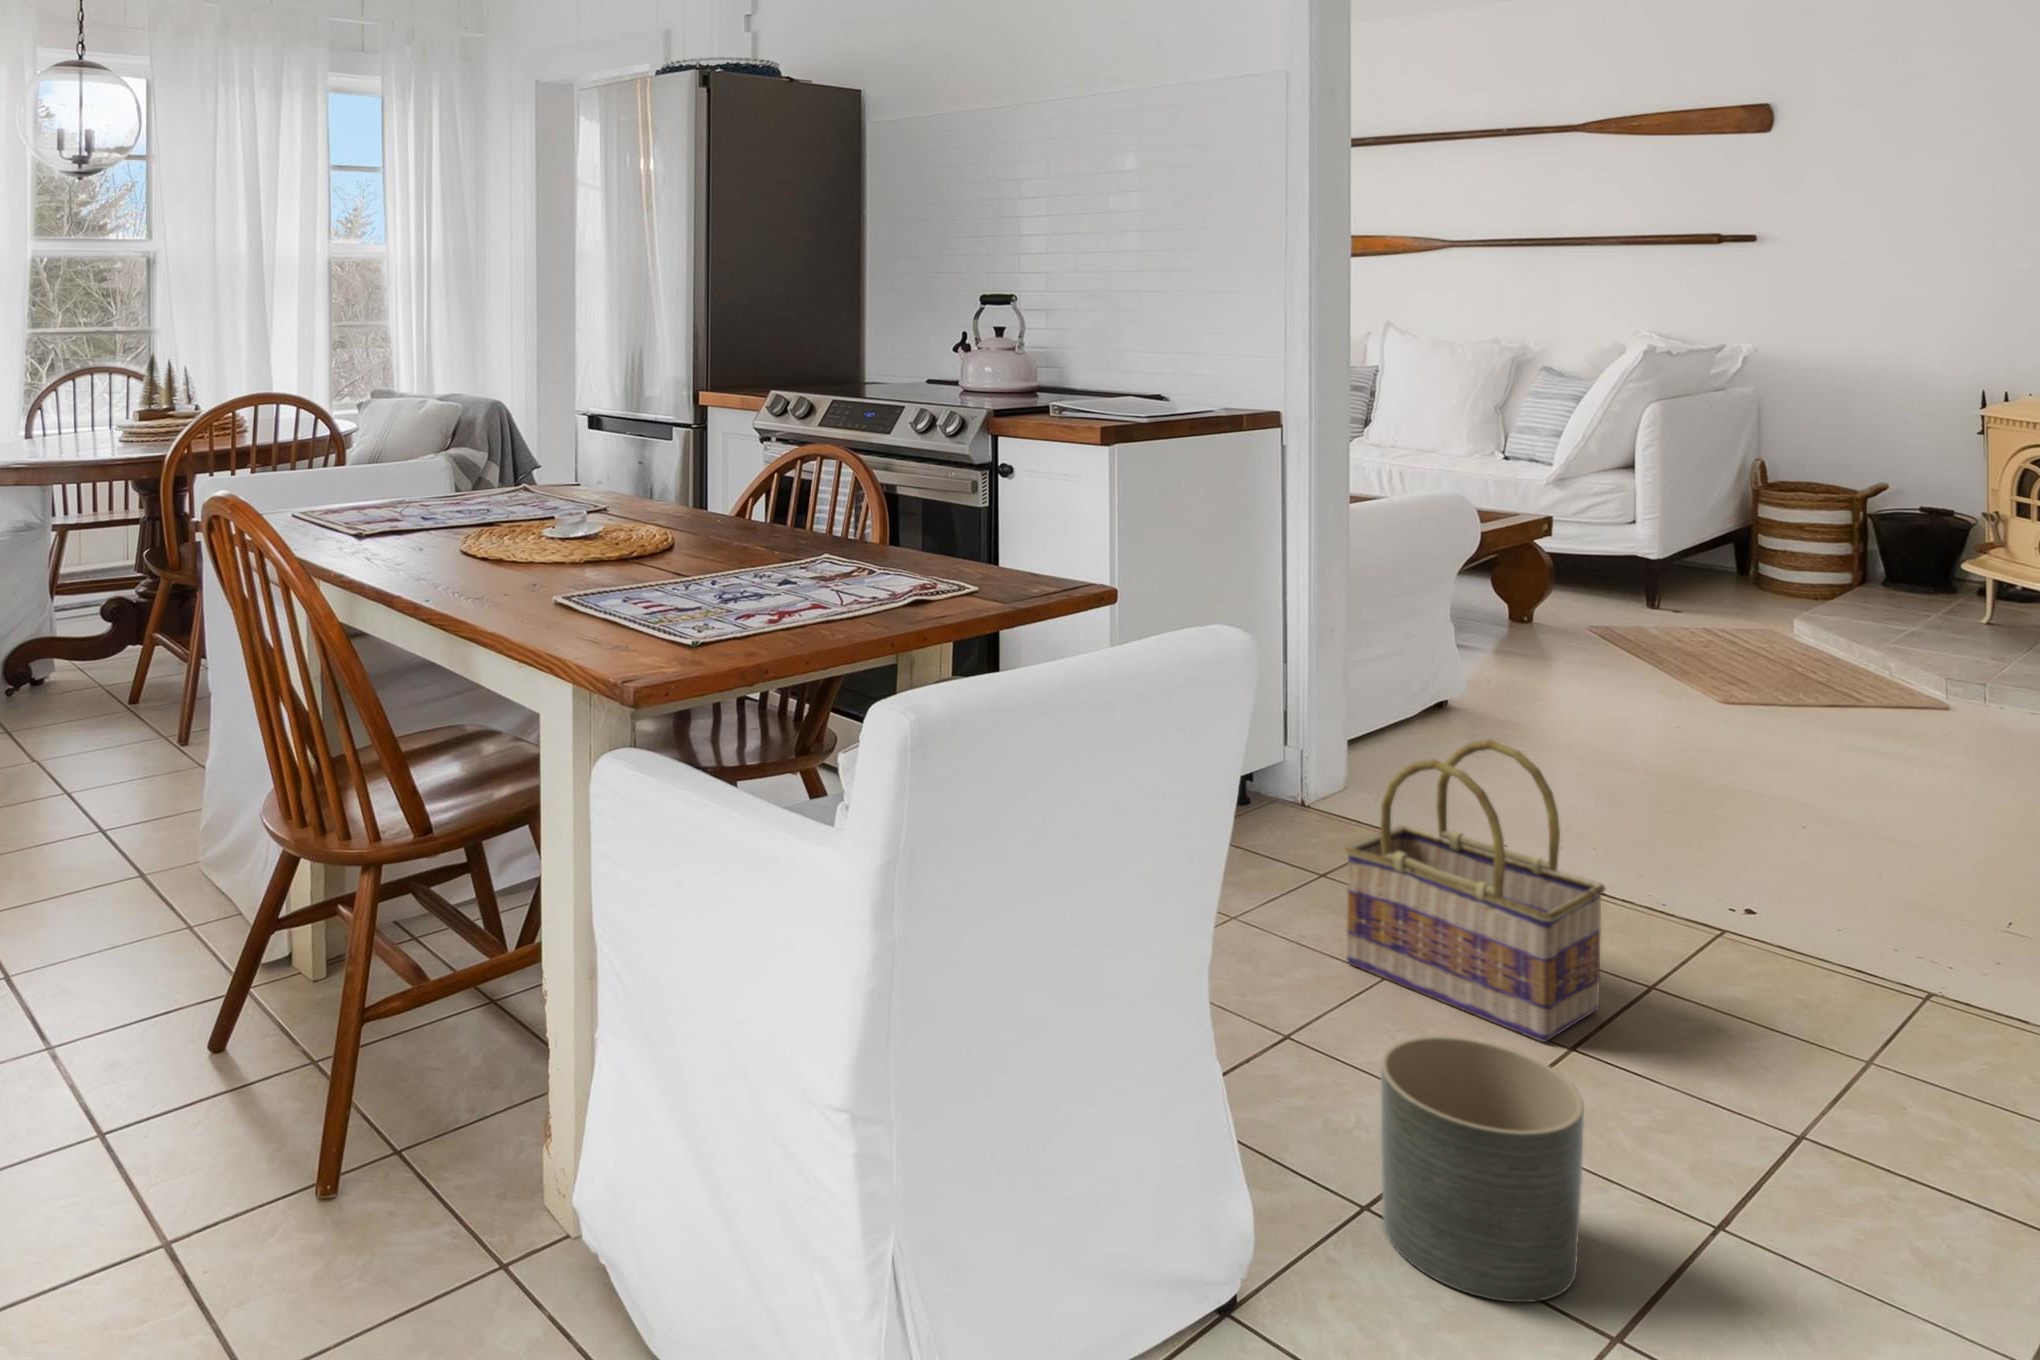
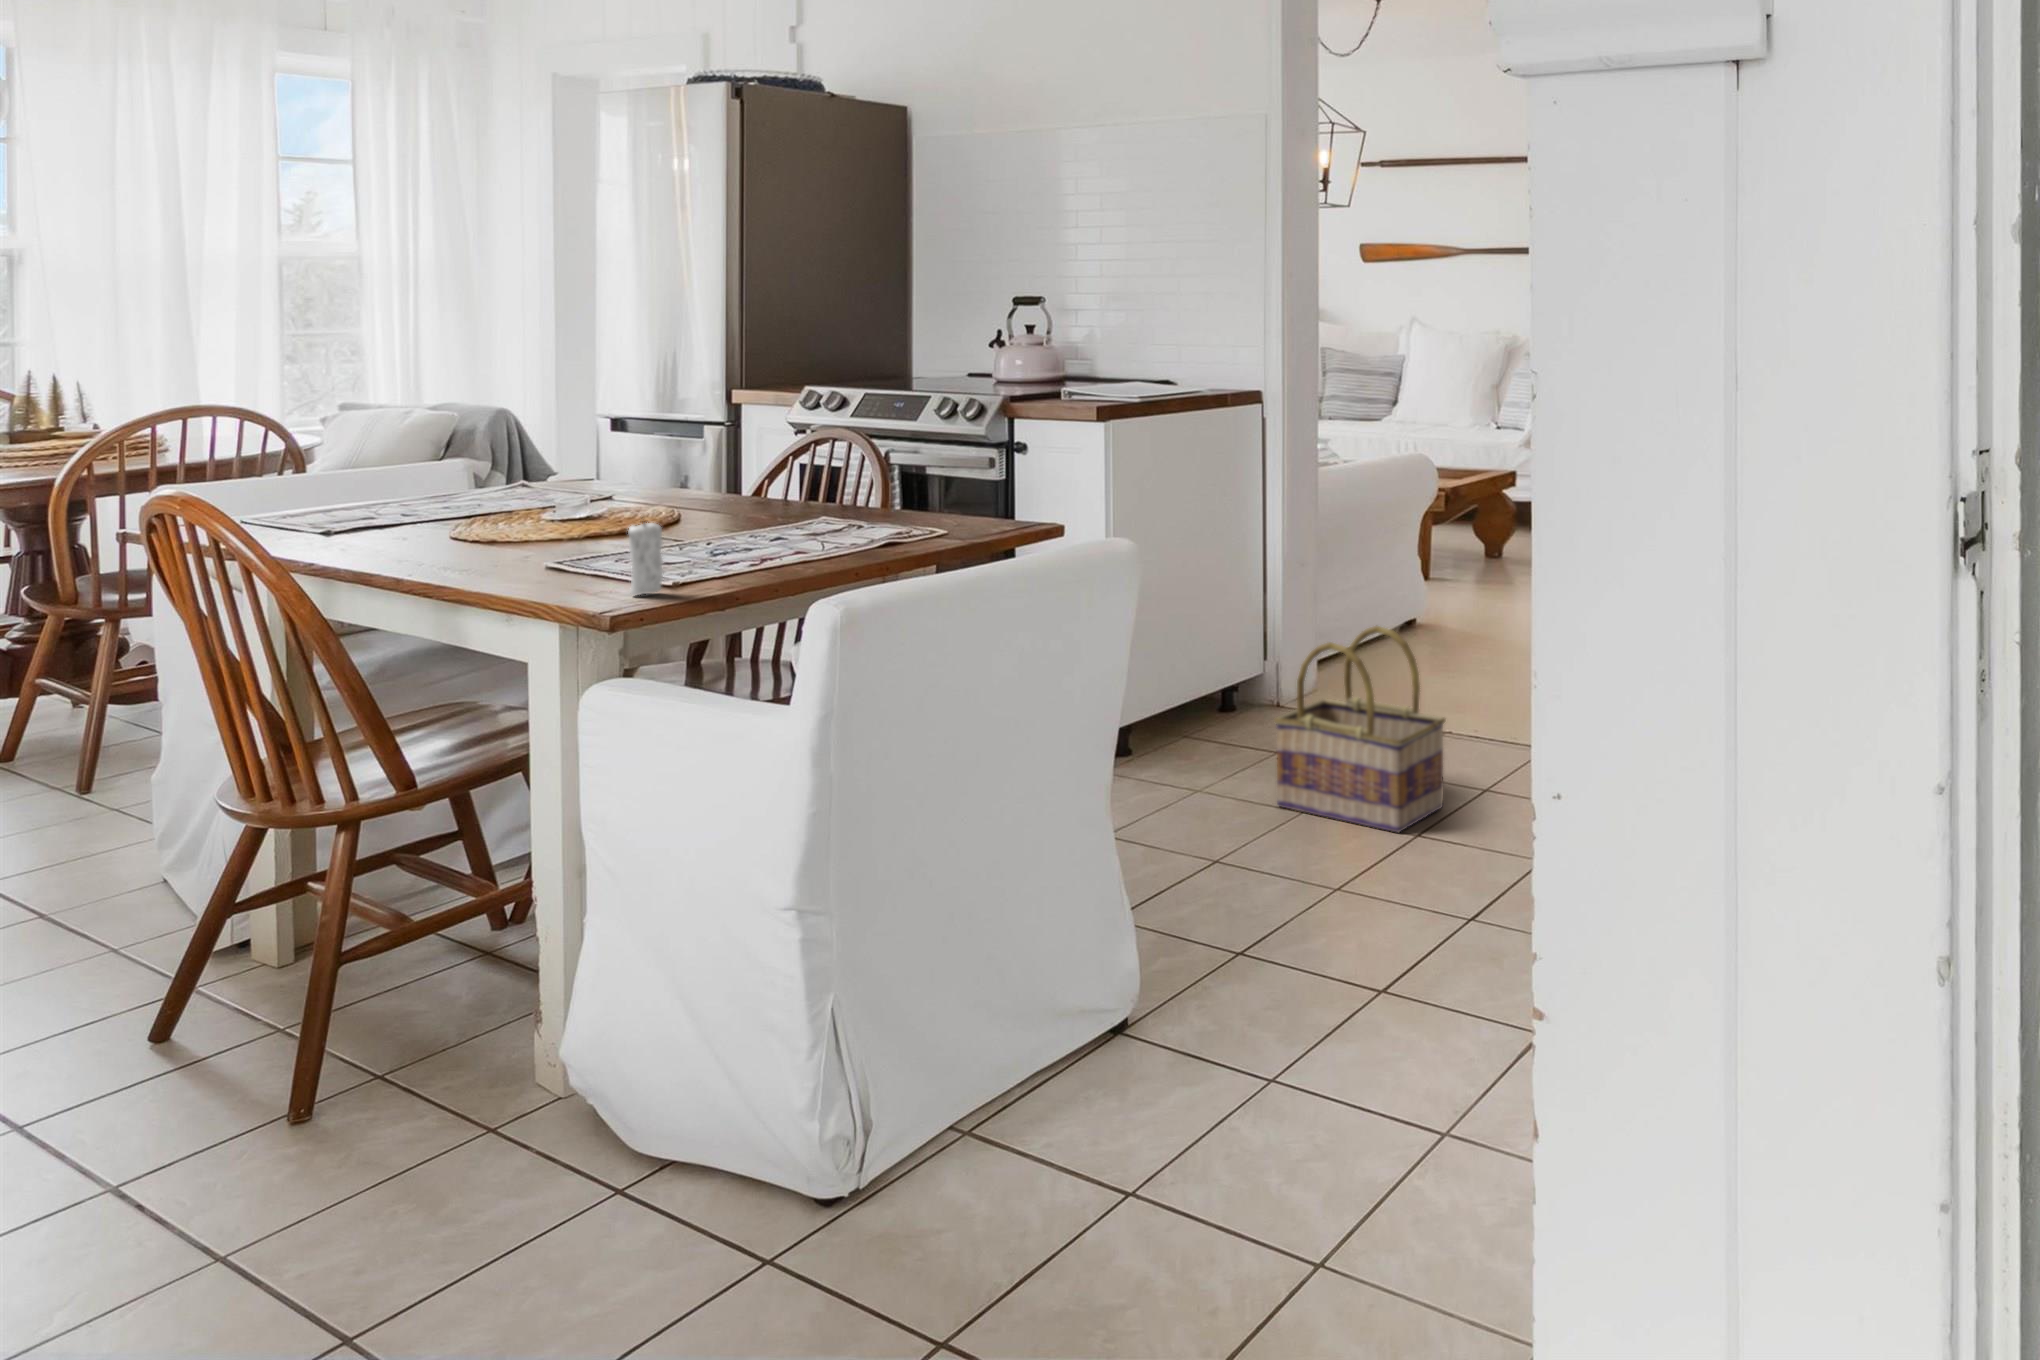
candle: none [651,549,687,654] -> present [628,523,663,595]
planter: present [1381,1036,1584,1302] -> none [1242,820,1369,983]

